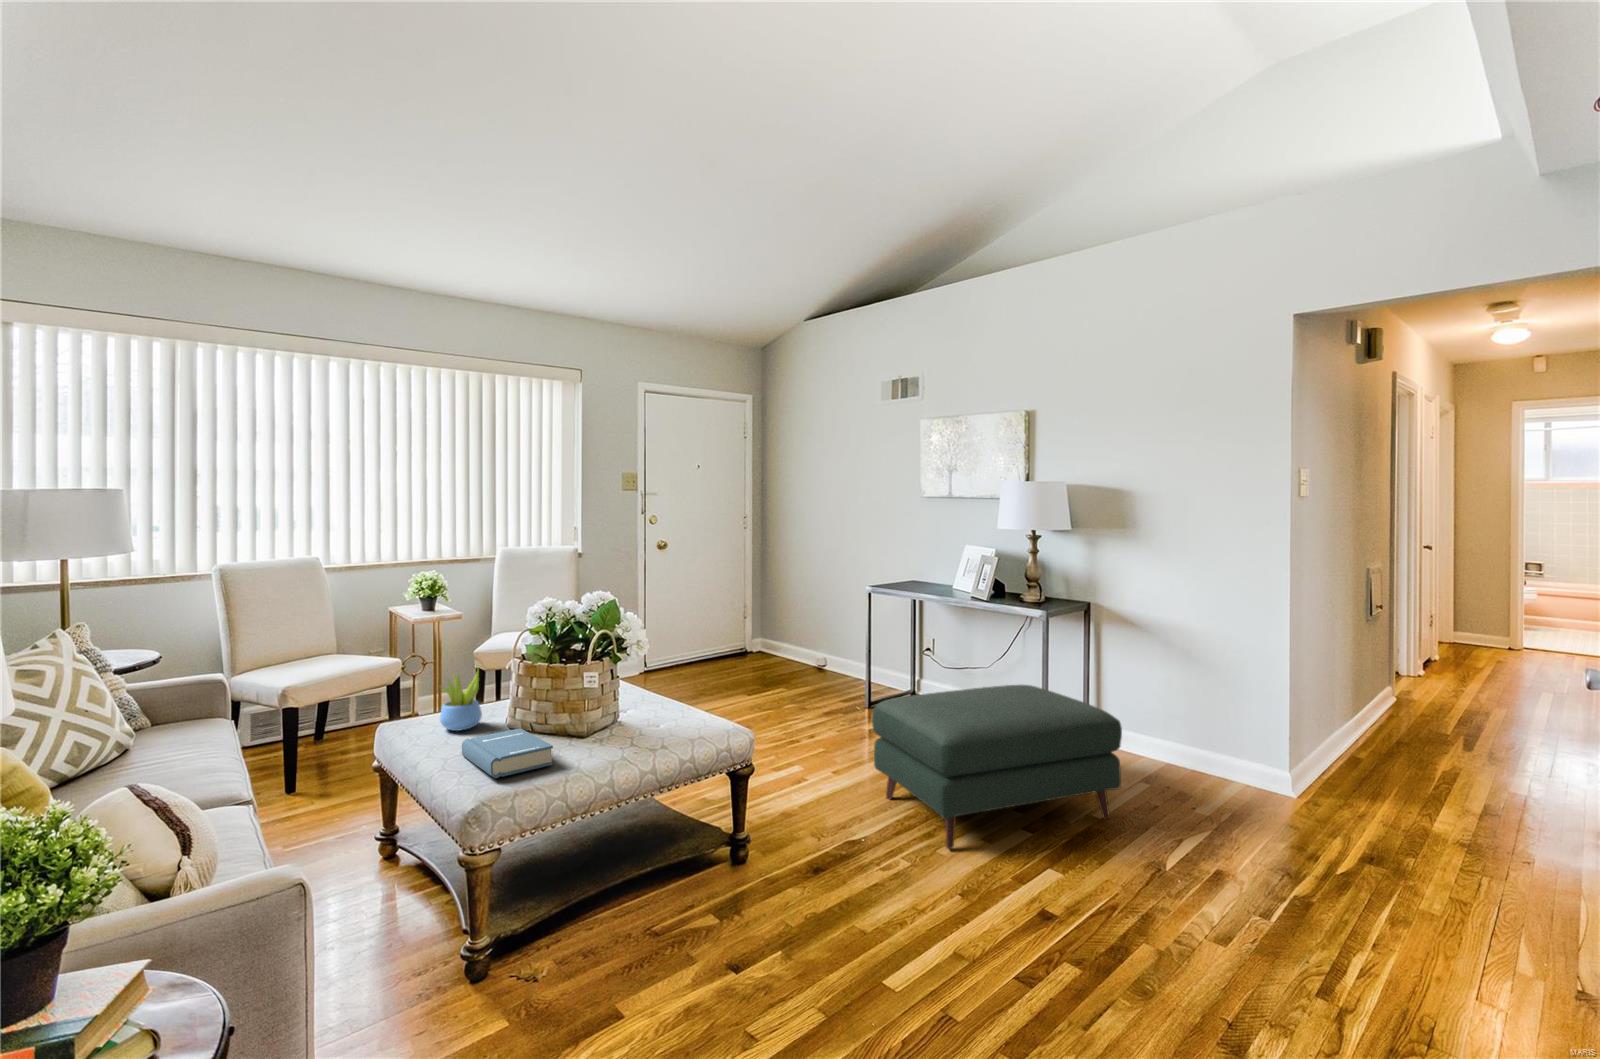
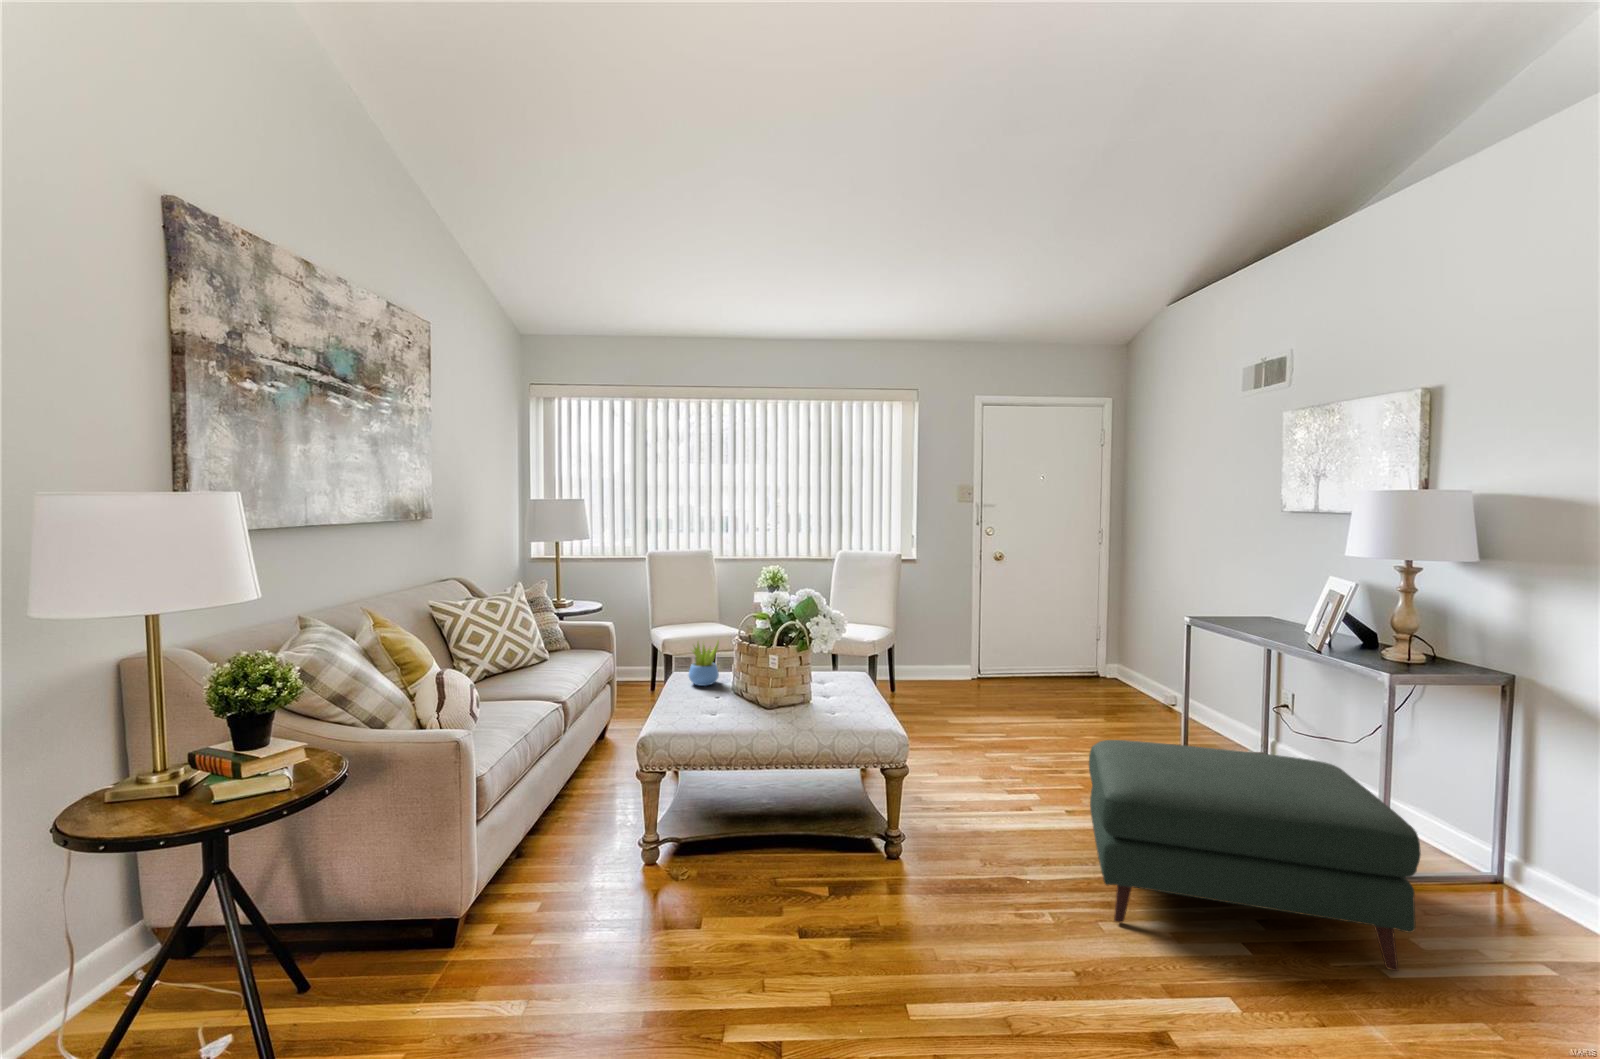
hardback book: present [462,728,553,778] -> none [670,690,724,722]

